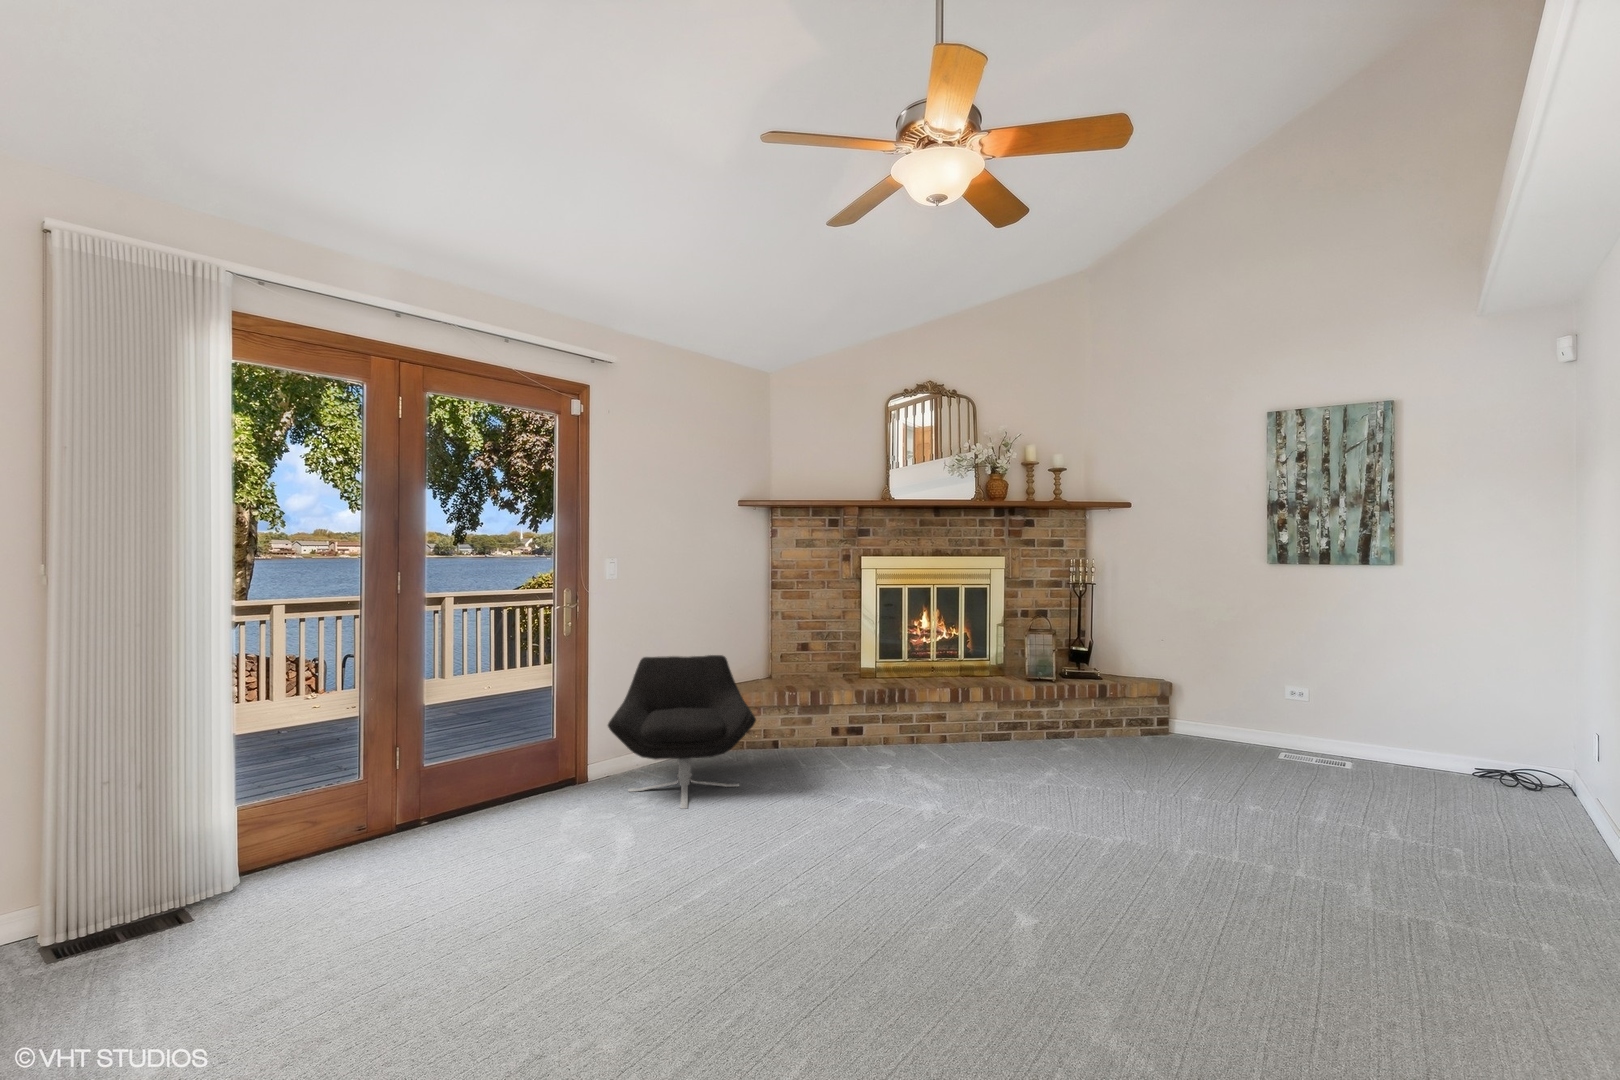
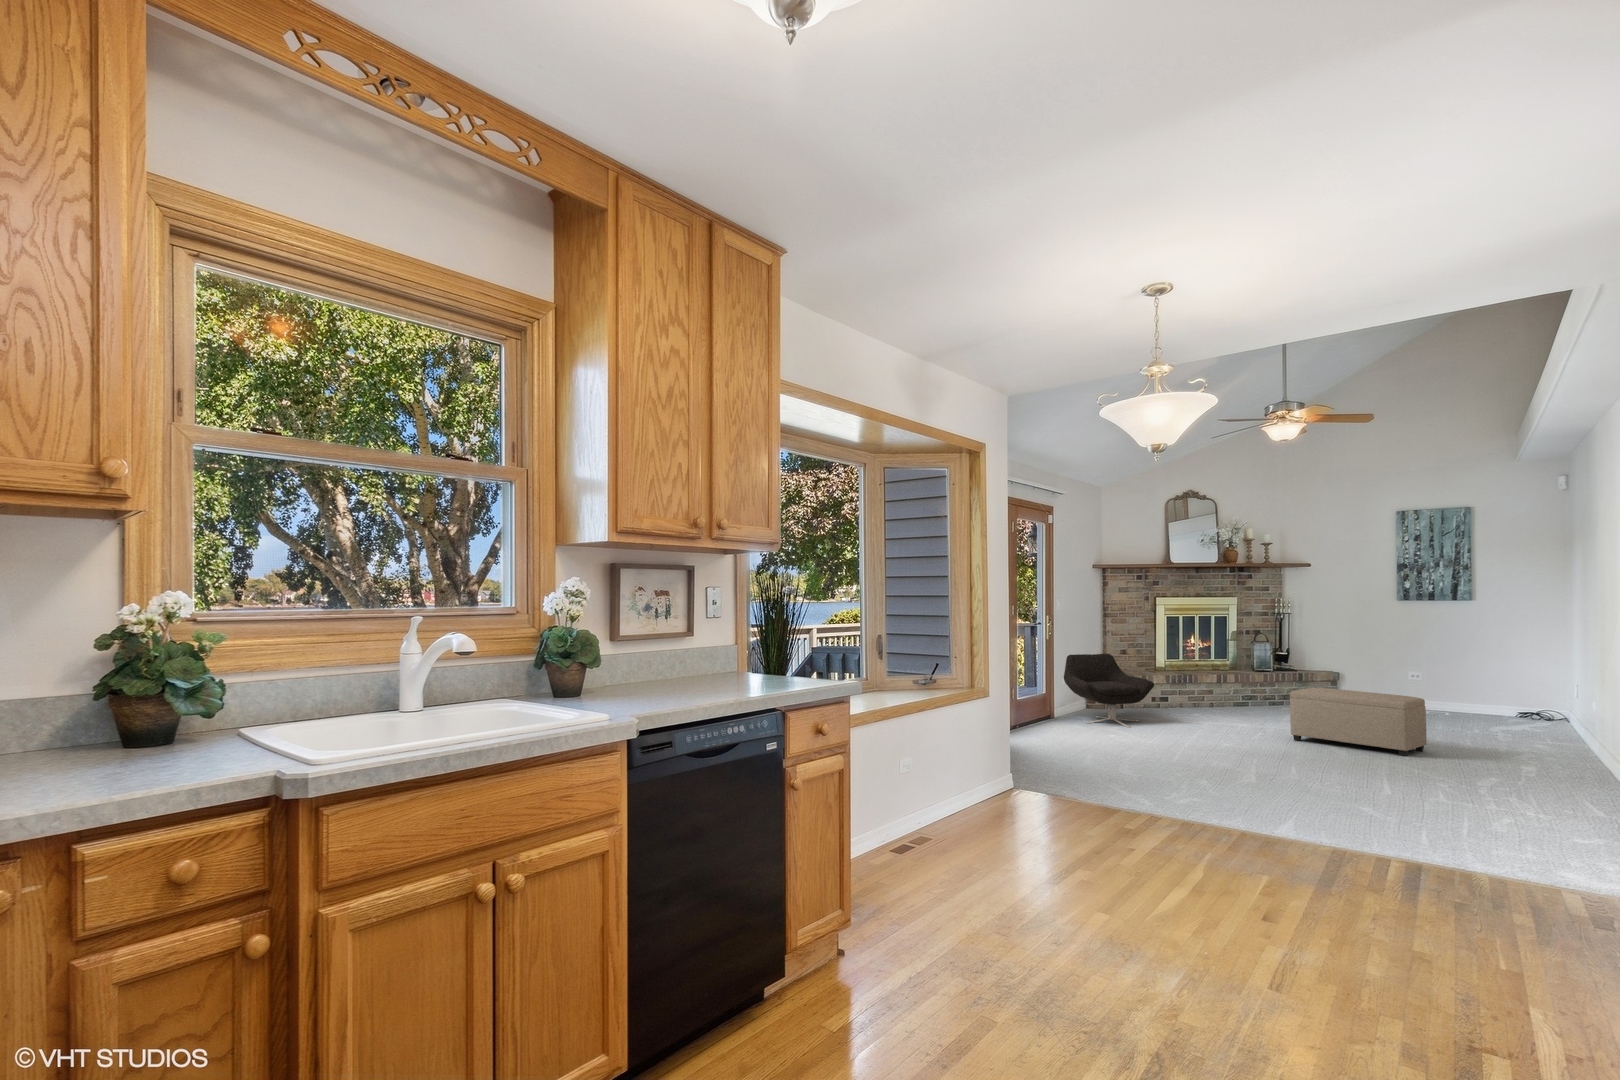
ottoman: none [948,747,1234,969] -> present [1290,687,1427,756]

